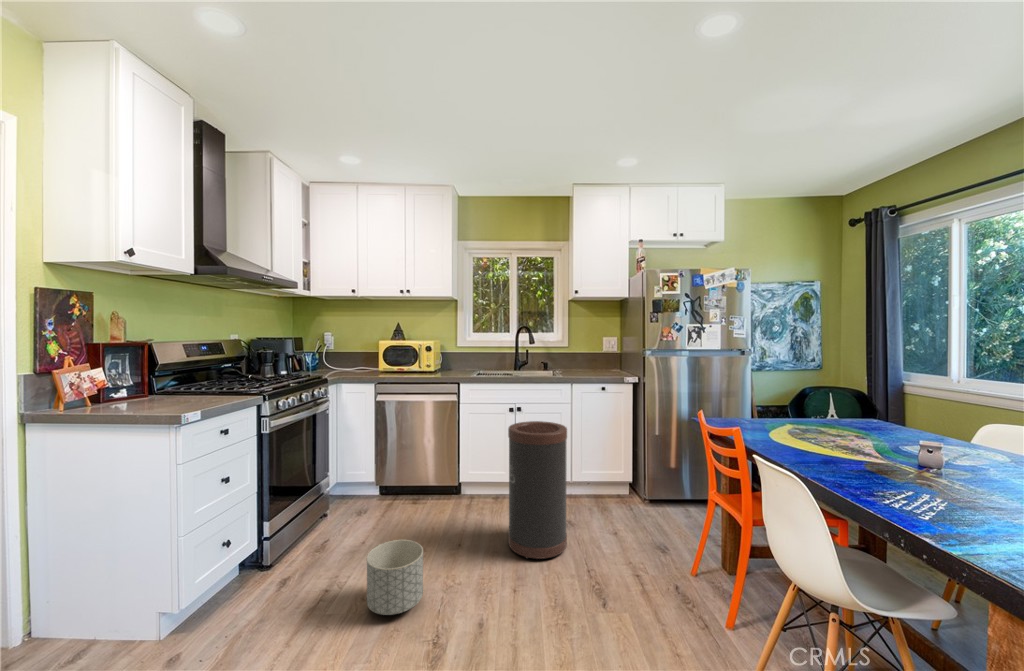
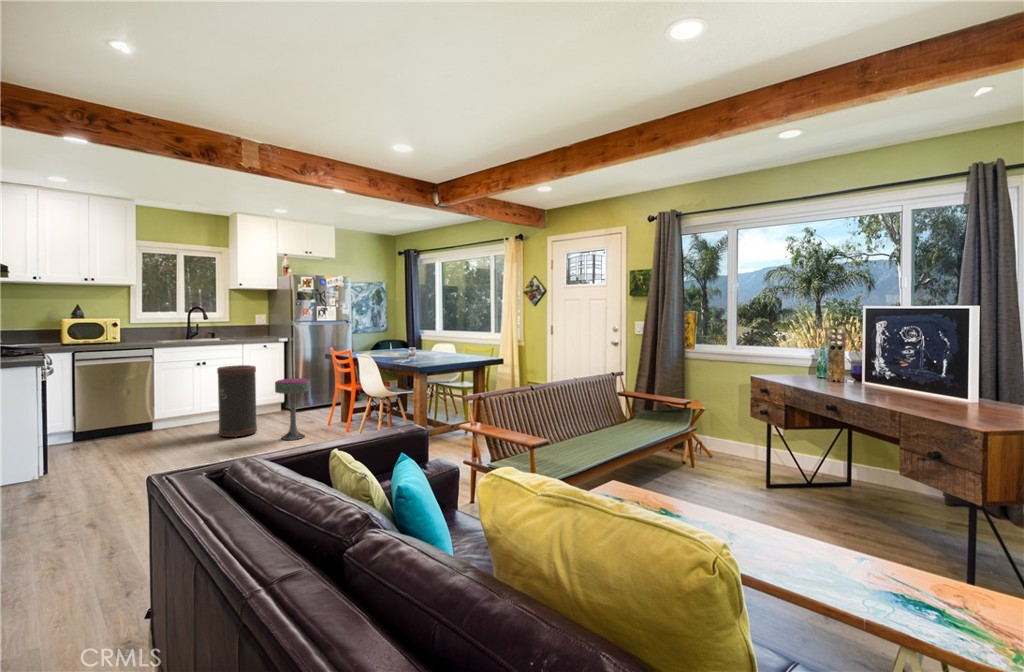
bar stool: none [583,468,656,622] -> present [275,378,310,440]
planter: present [367,540,423,615] -> none [155,429,191,462]

